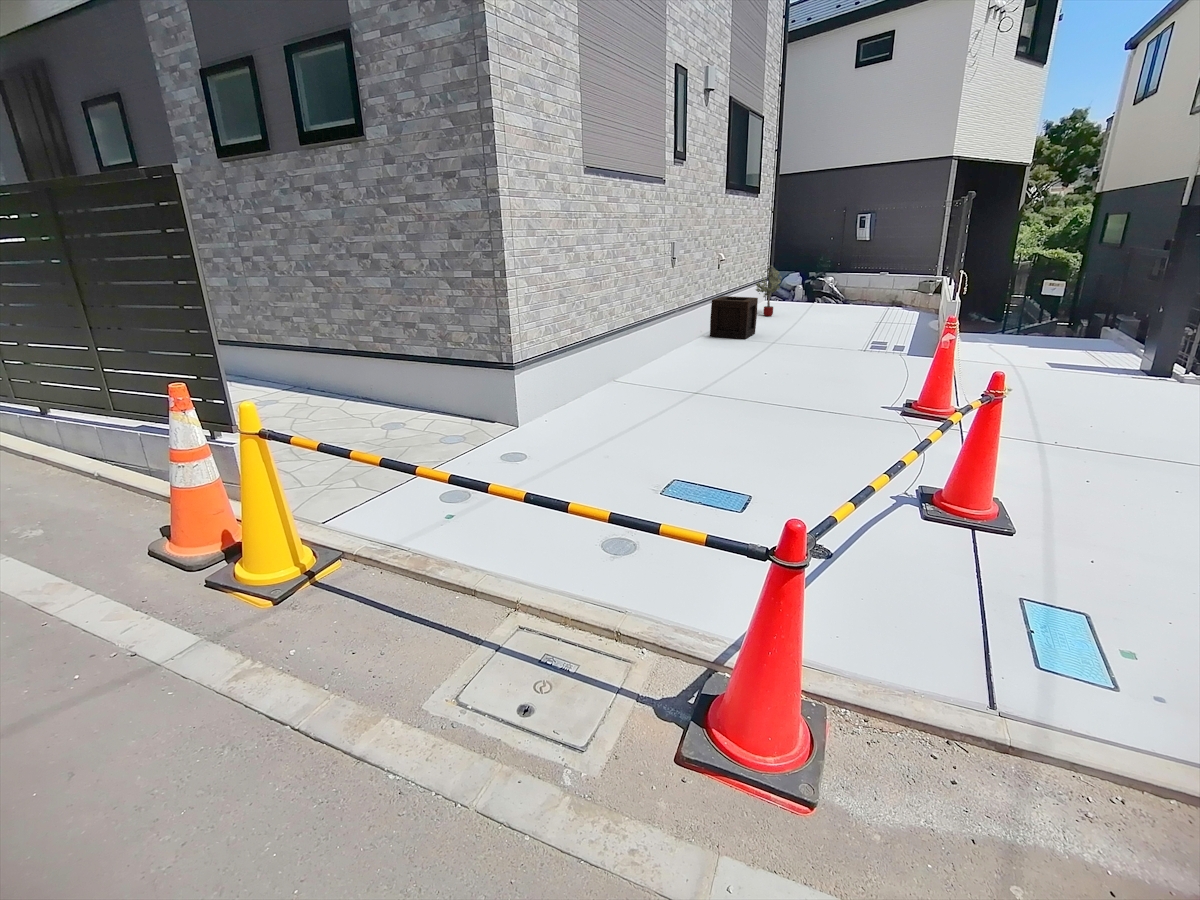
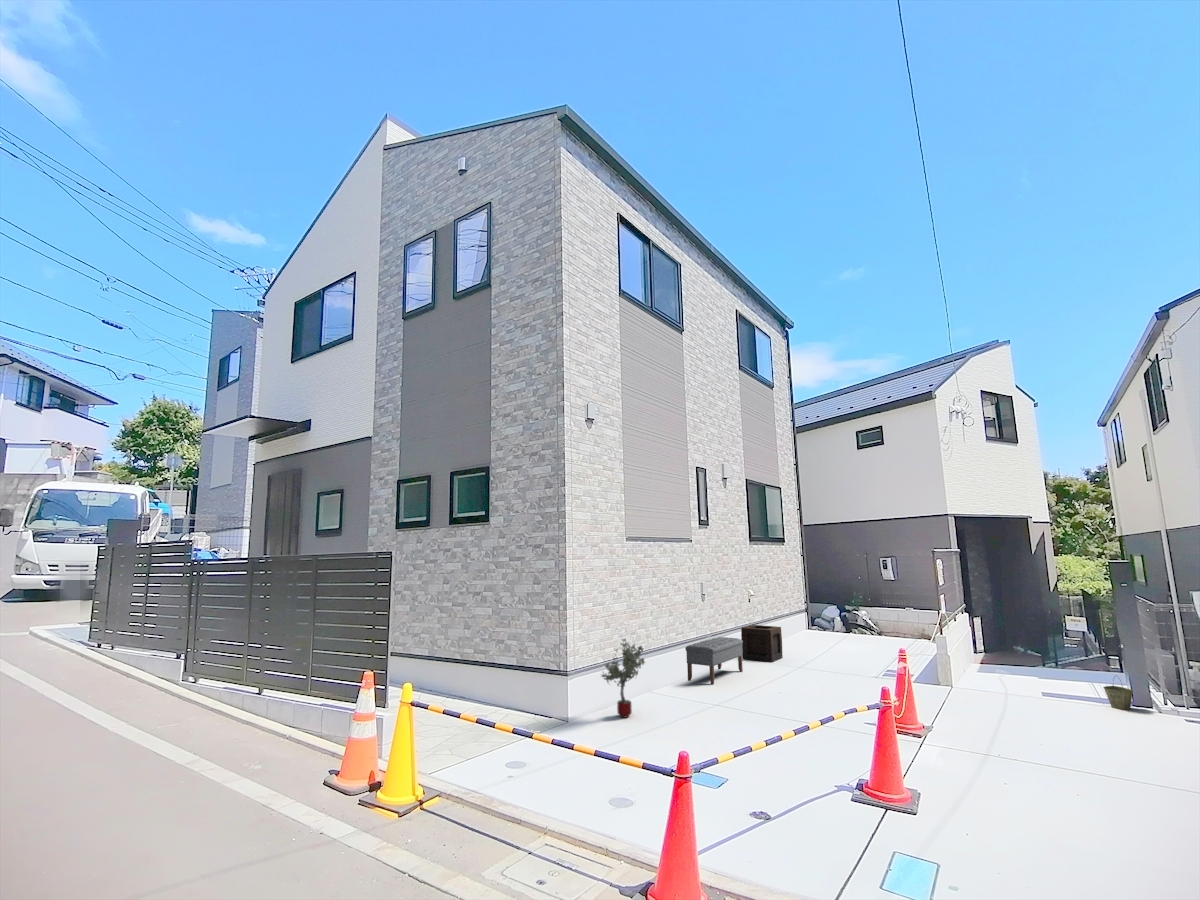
potted tree: present [756,265,782,317] -> present [602,639,645,718]
bench: none [653,311,719,368] -> present [685,637,743,684]
bucket: none [1139,343,1174,381] -> present [1103,685,1133,710]

